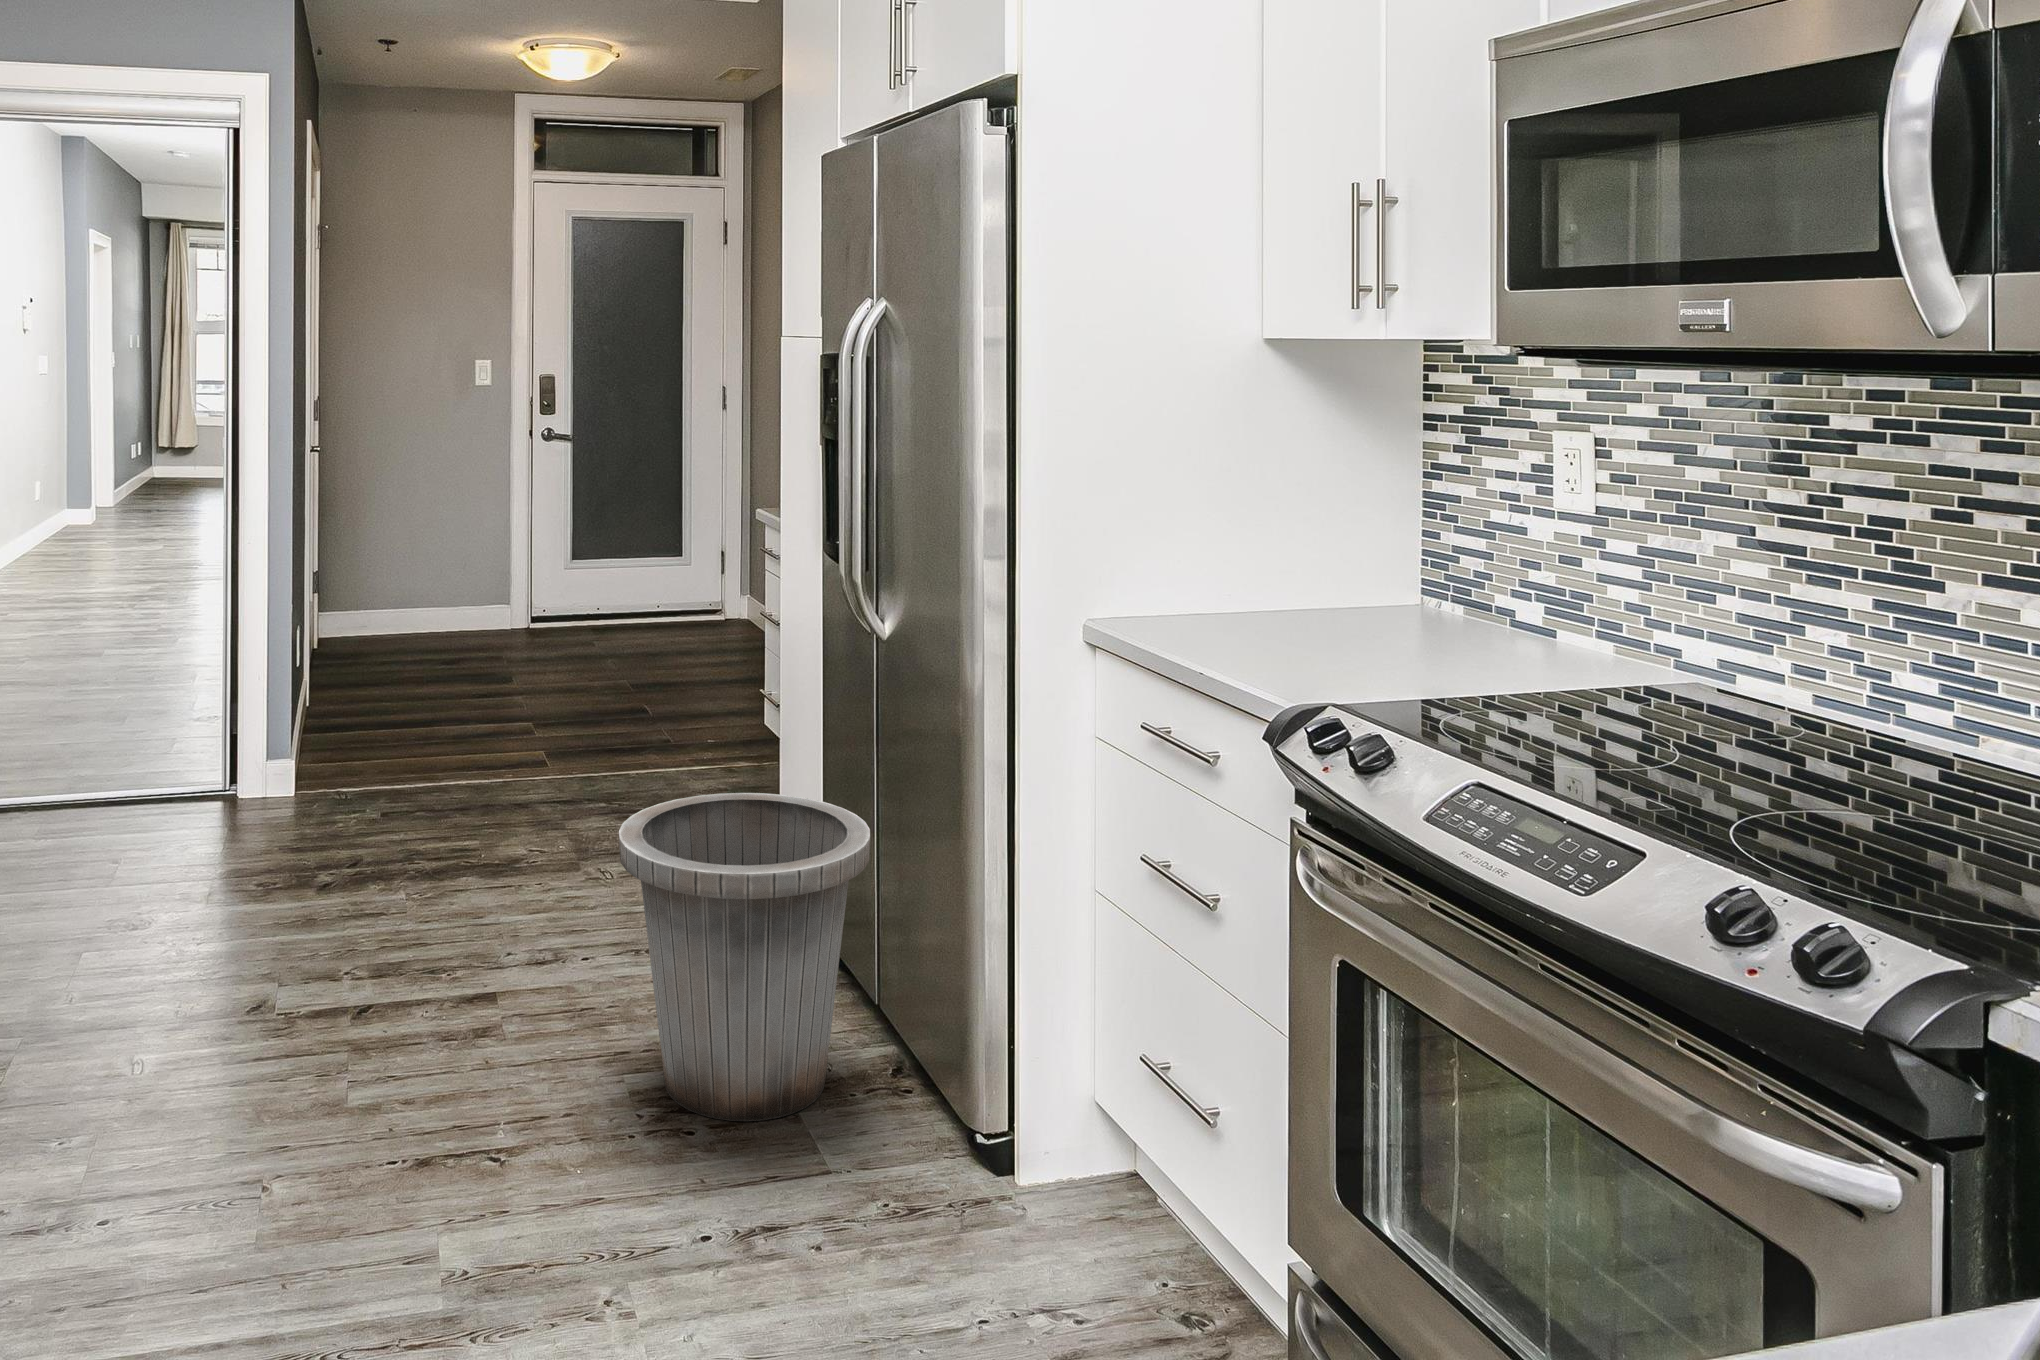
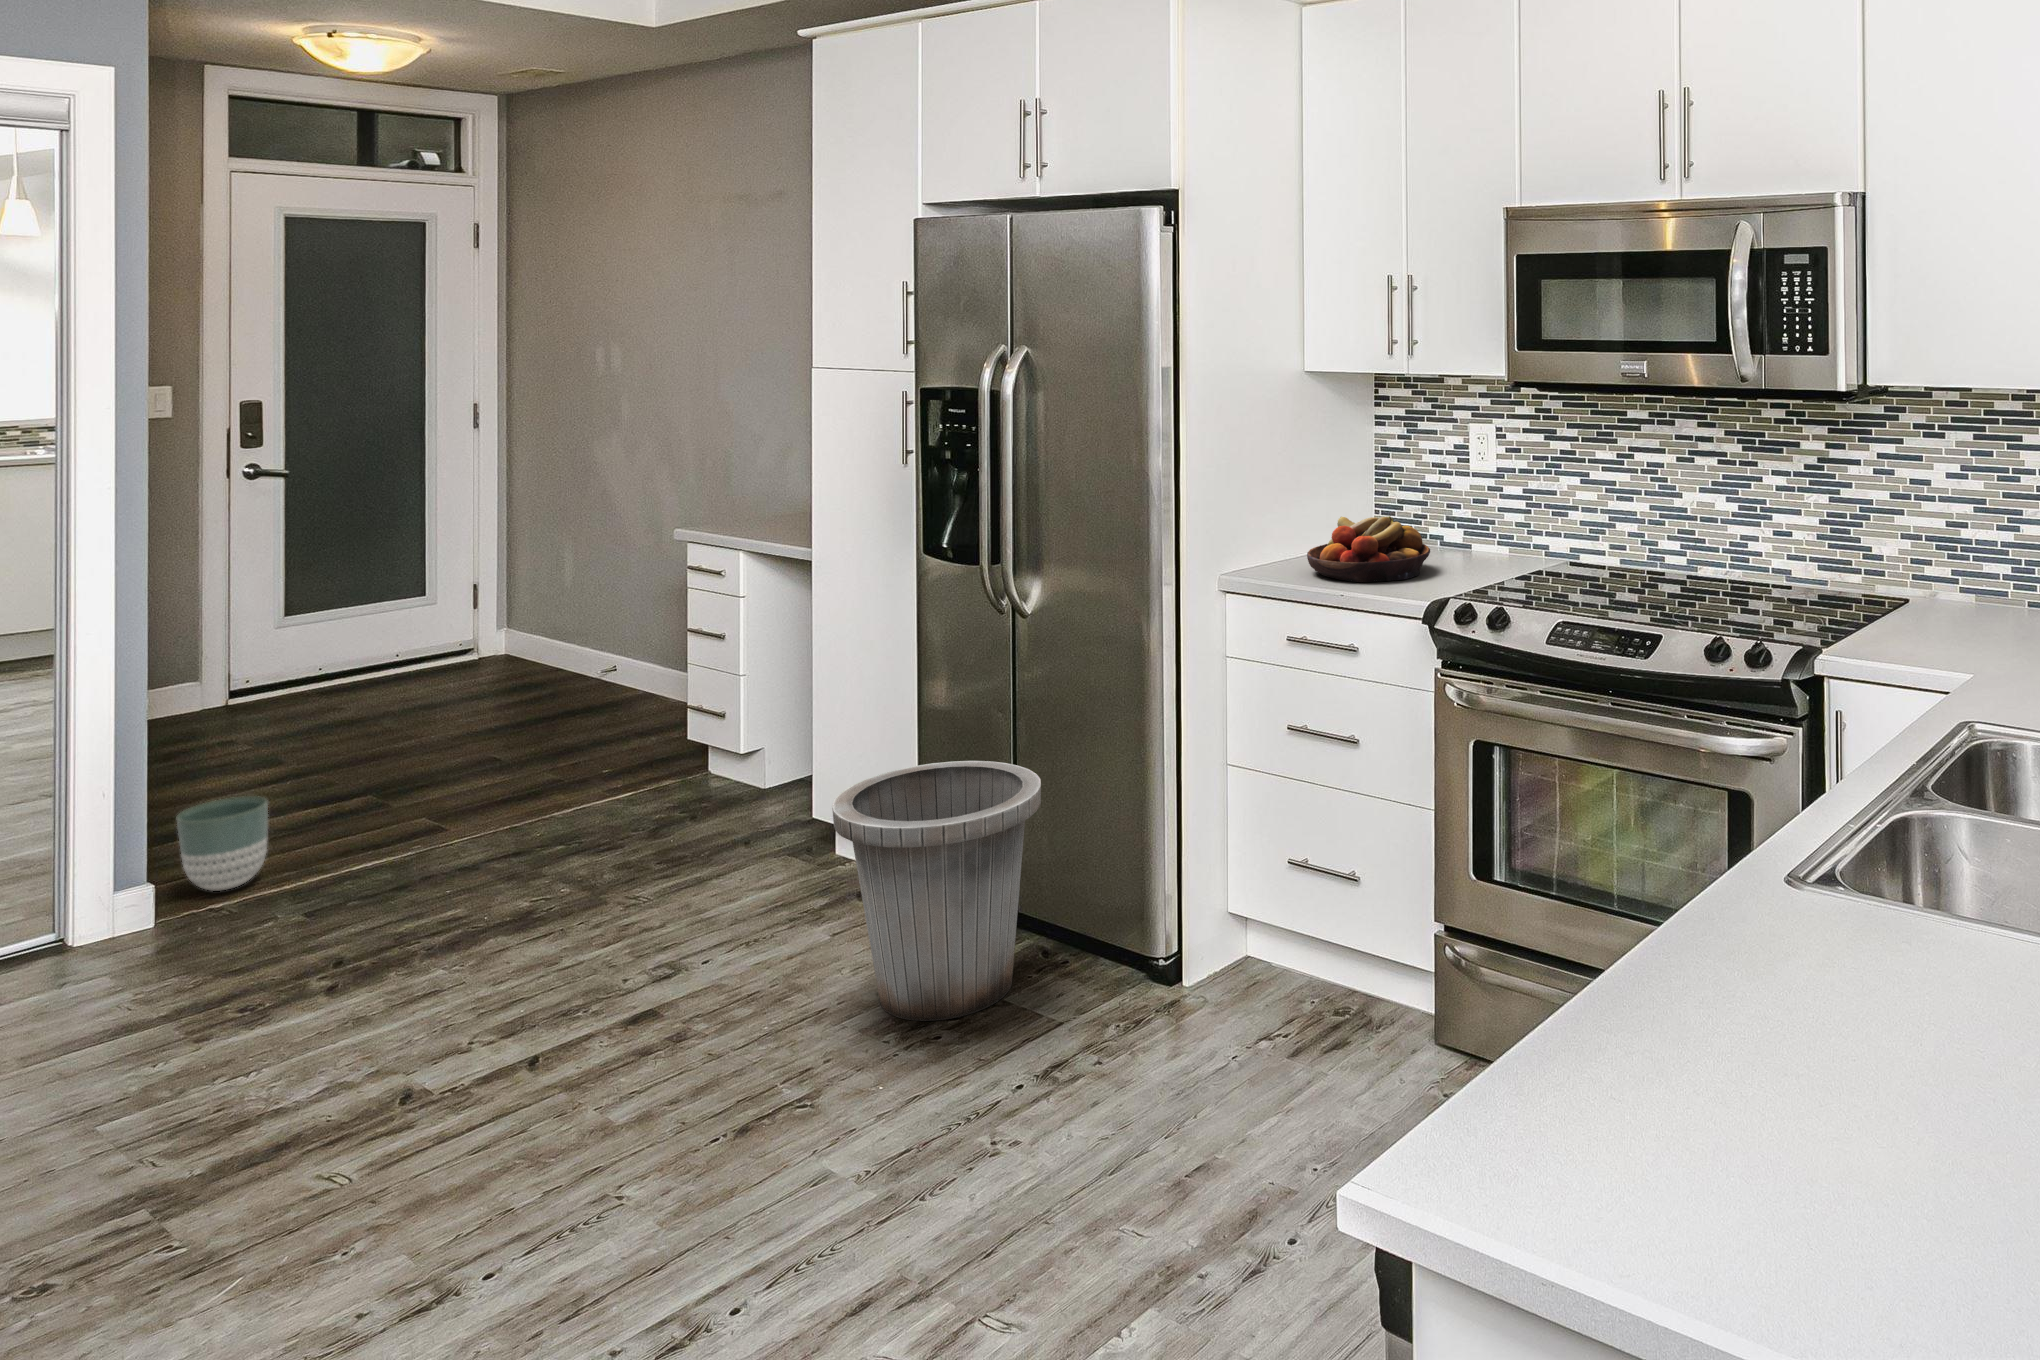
fruit bowl: none [1236,555,1442,662] -> present [1307,516,1430,582]
planter: none [305,692,373,773] -> present [177,796,268,891]

